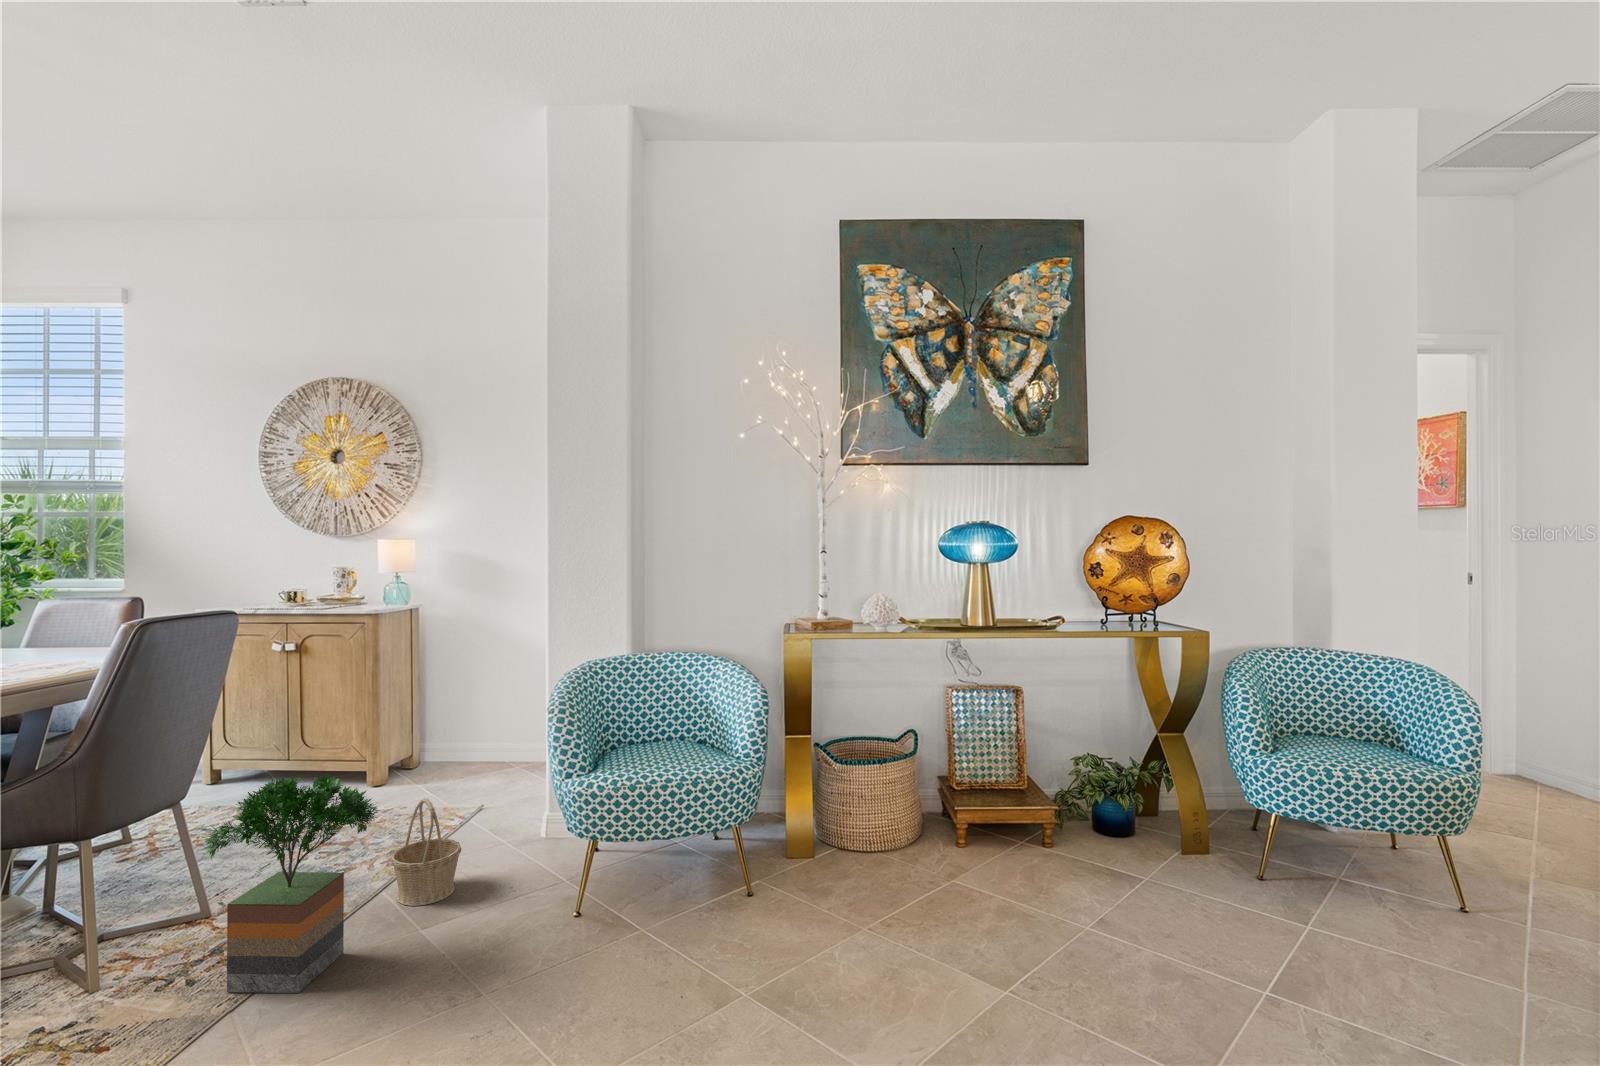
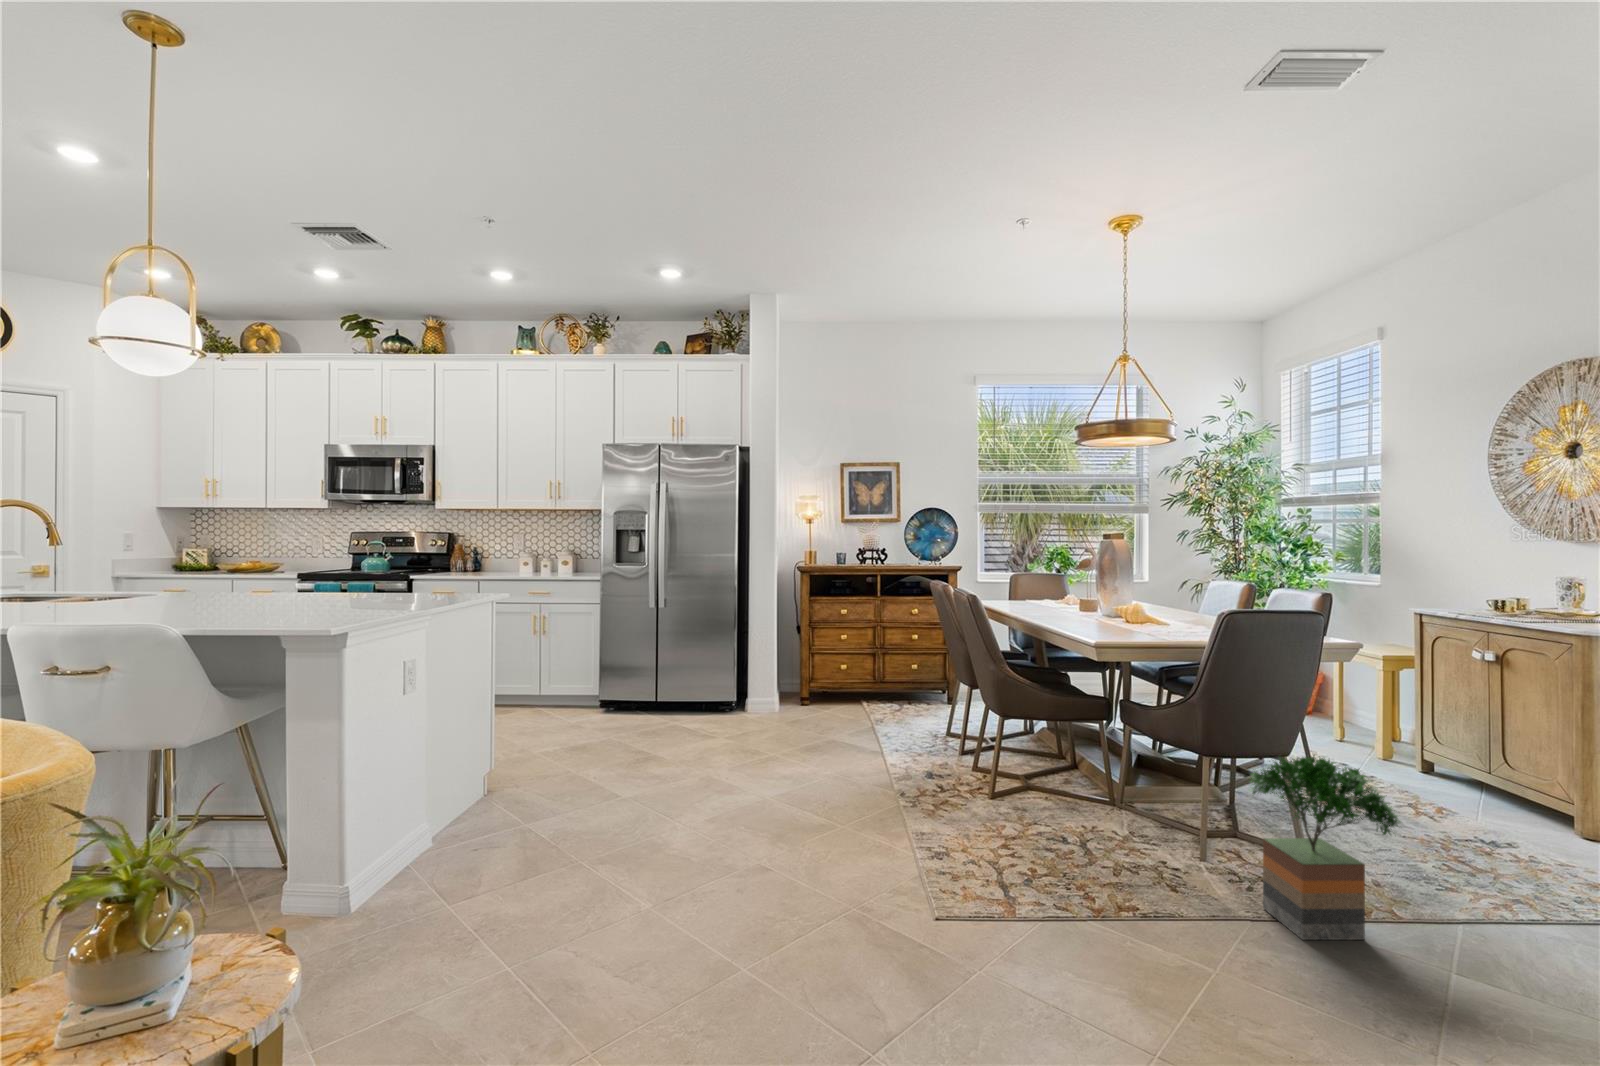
basket: present [390,798,461,906] -> none [1453,842,1552,967]

